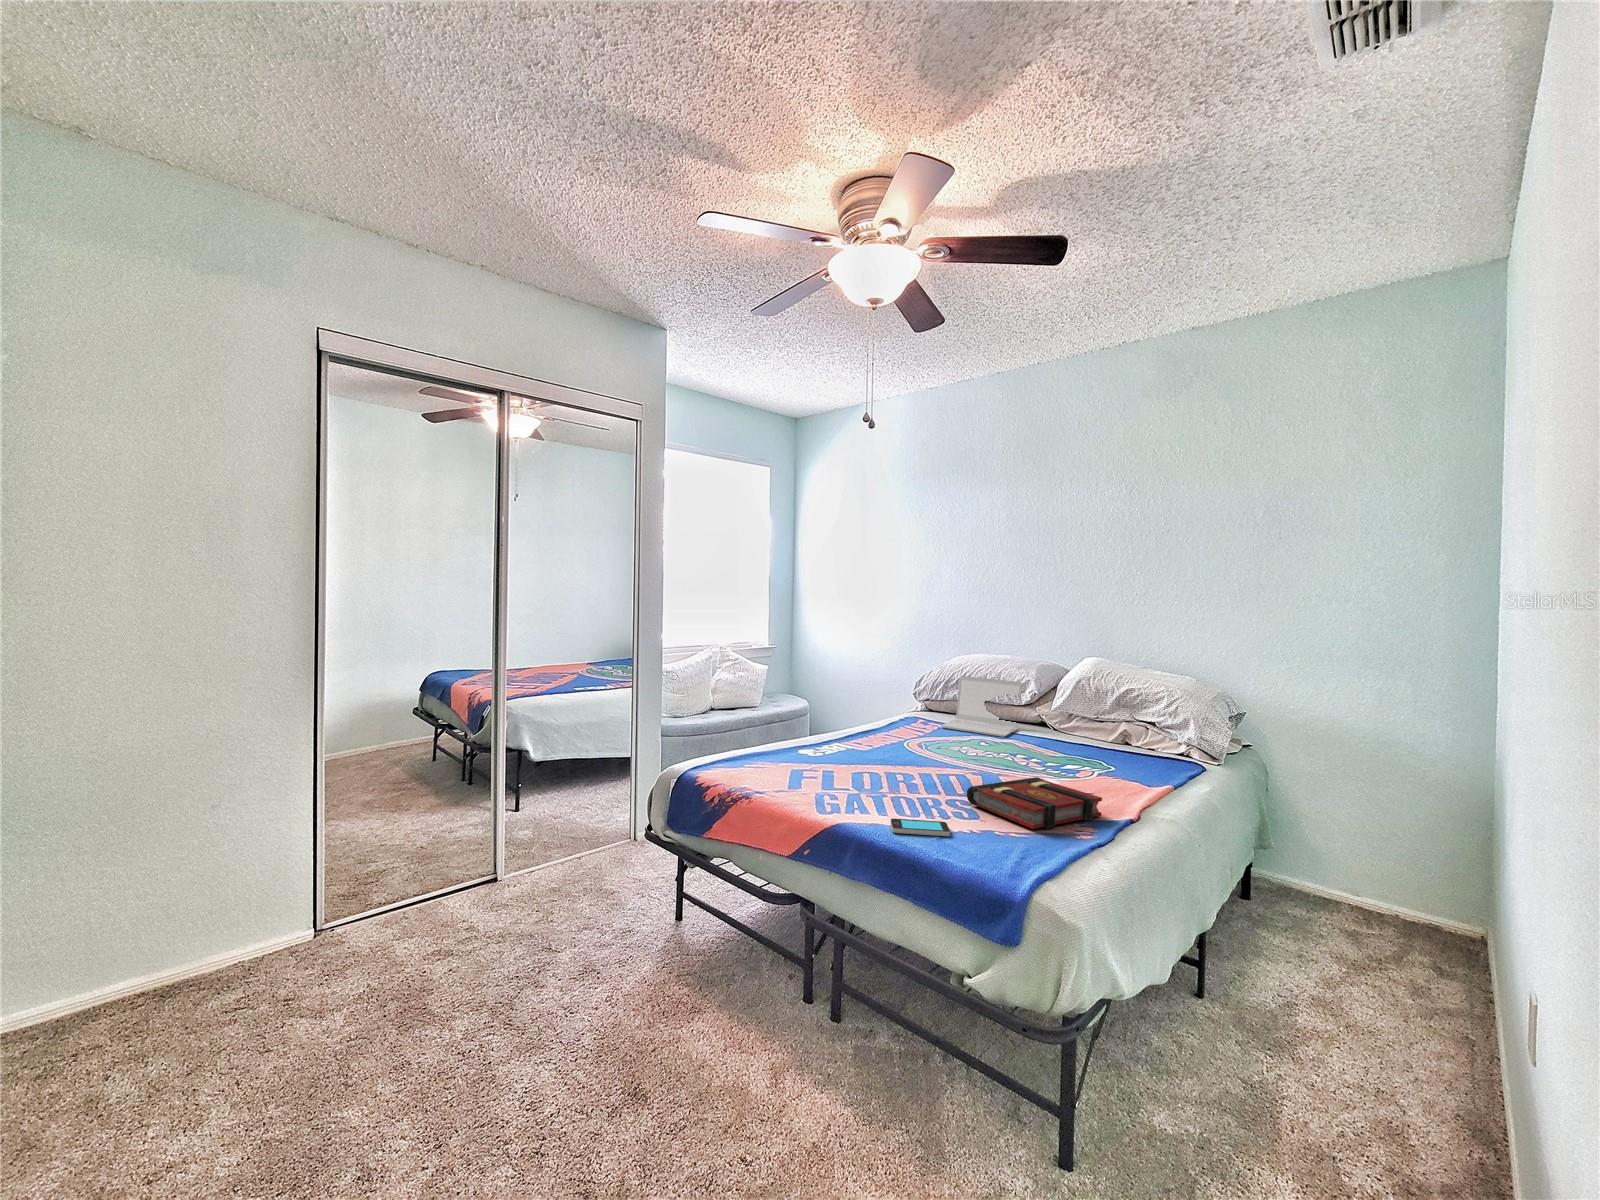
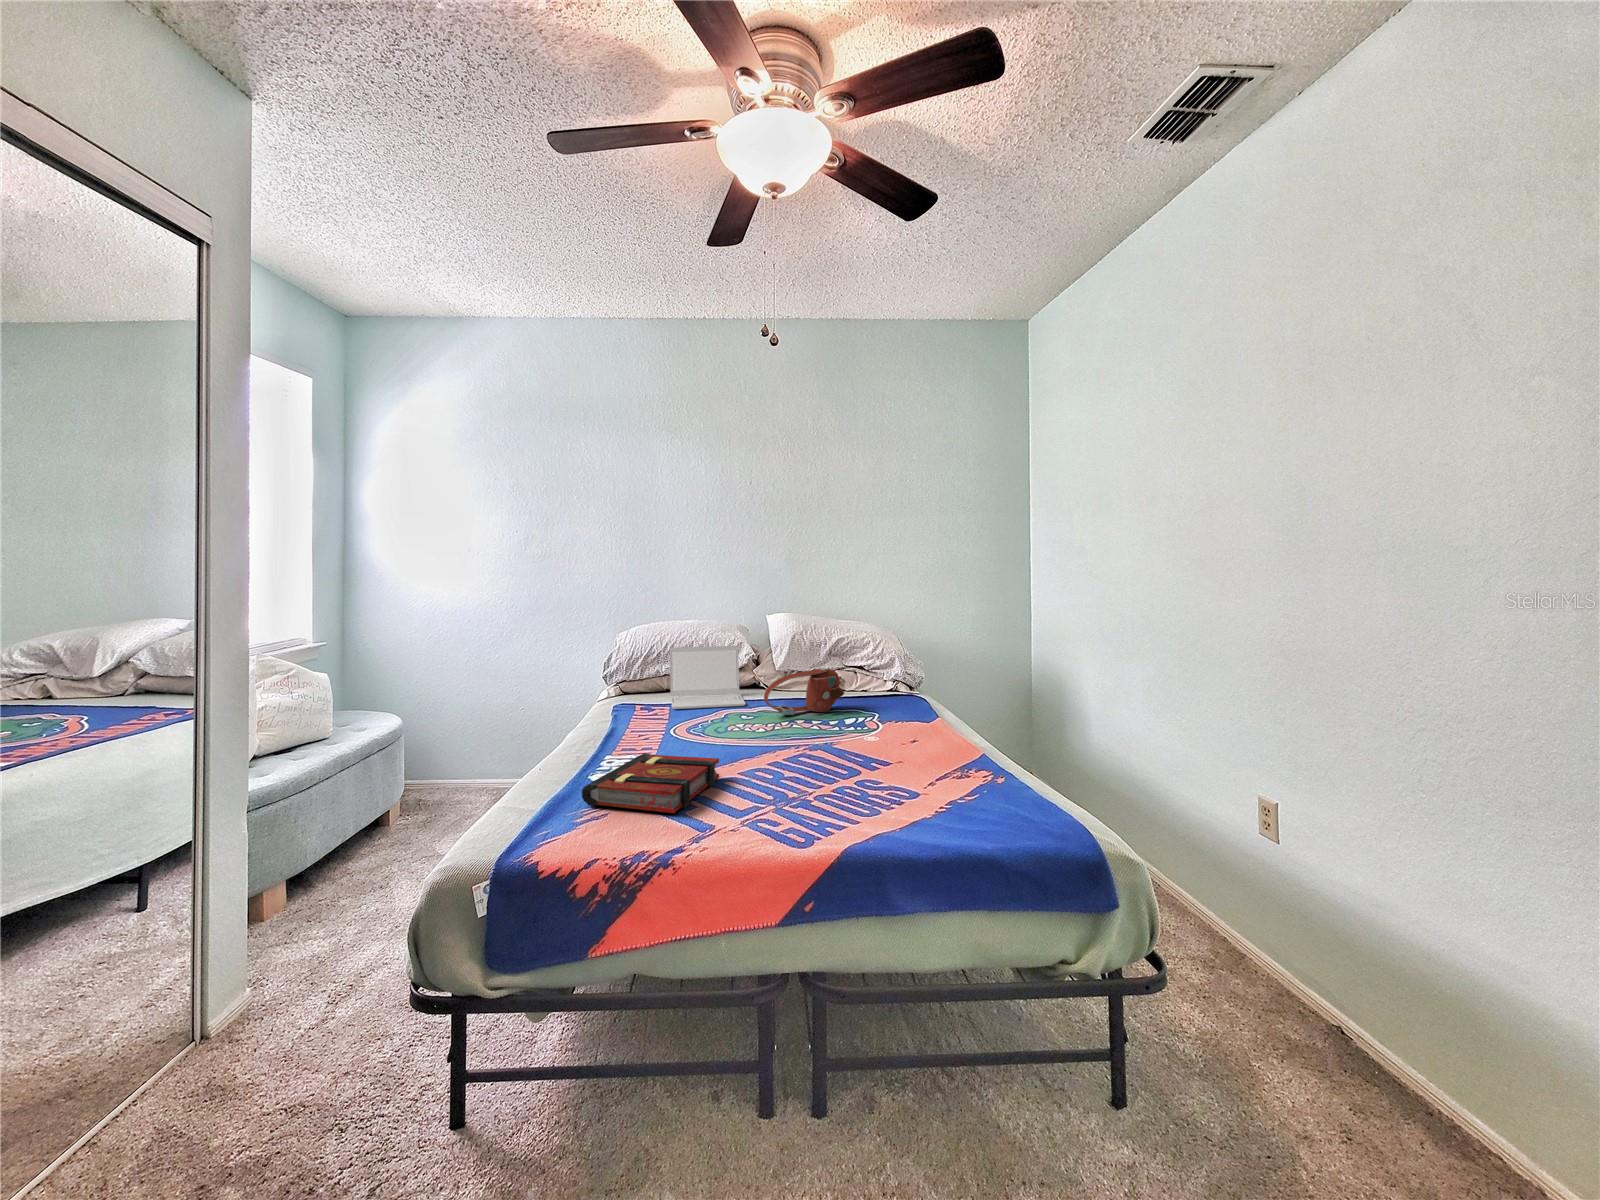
handbag: none [997,711,1089,756] -> present [764,668,844,715]
book: present [967,777,1102,829] -> present [582,753,719,813]
smartphone: present [891,819,950,836] -> none [861,811,927,842]

